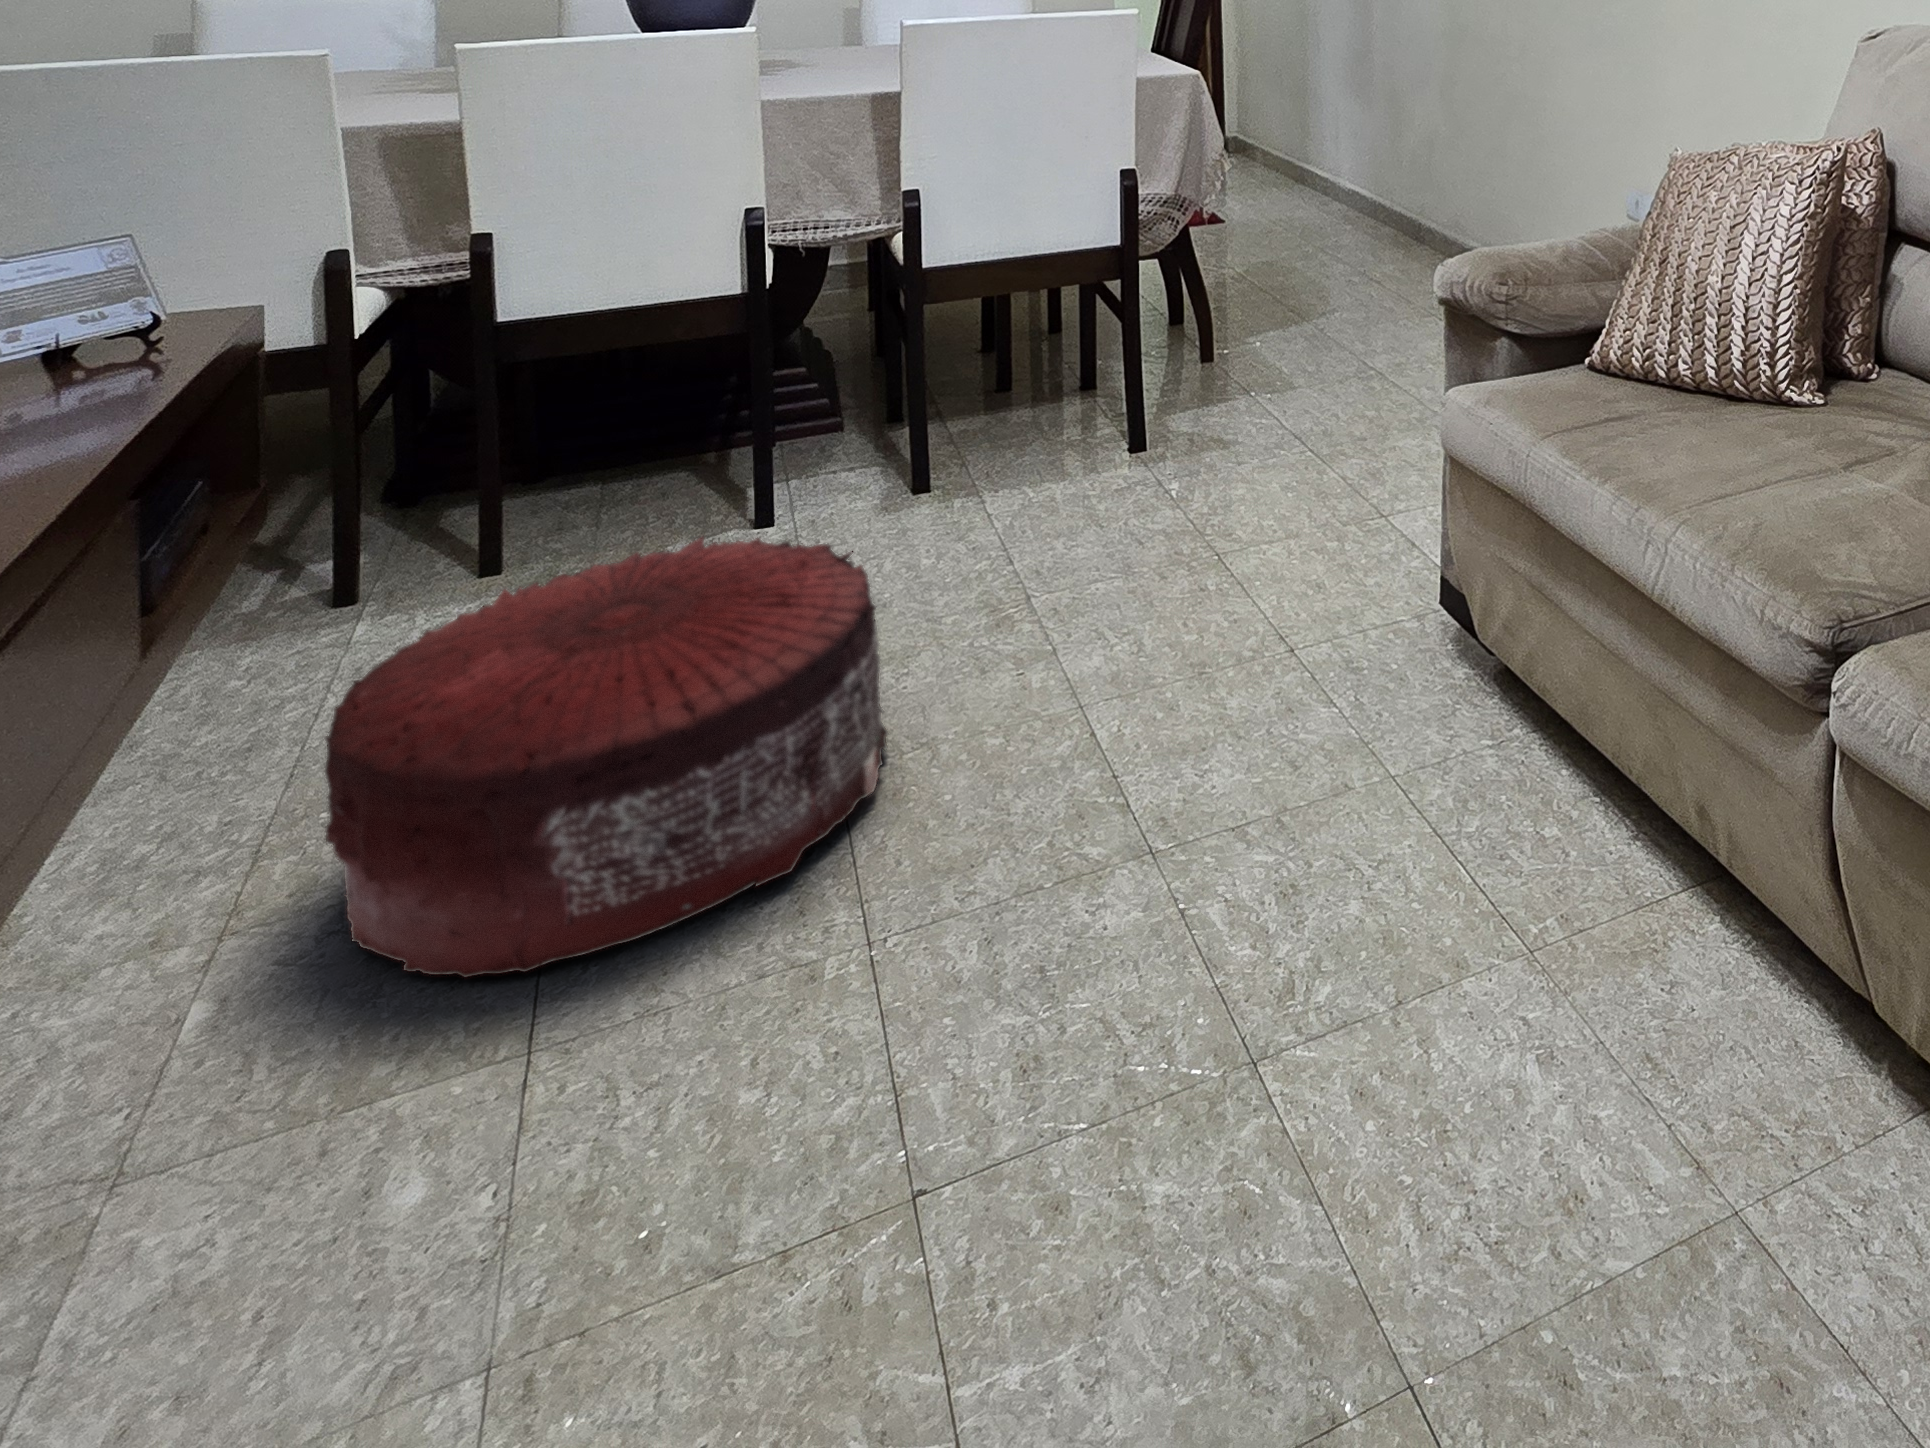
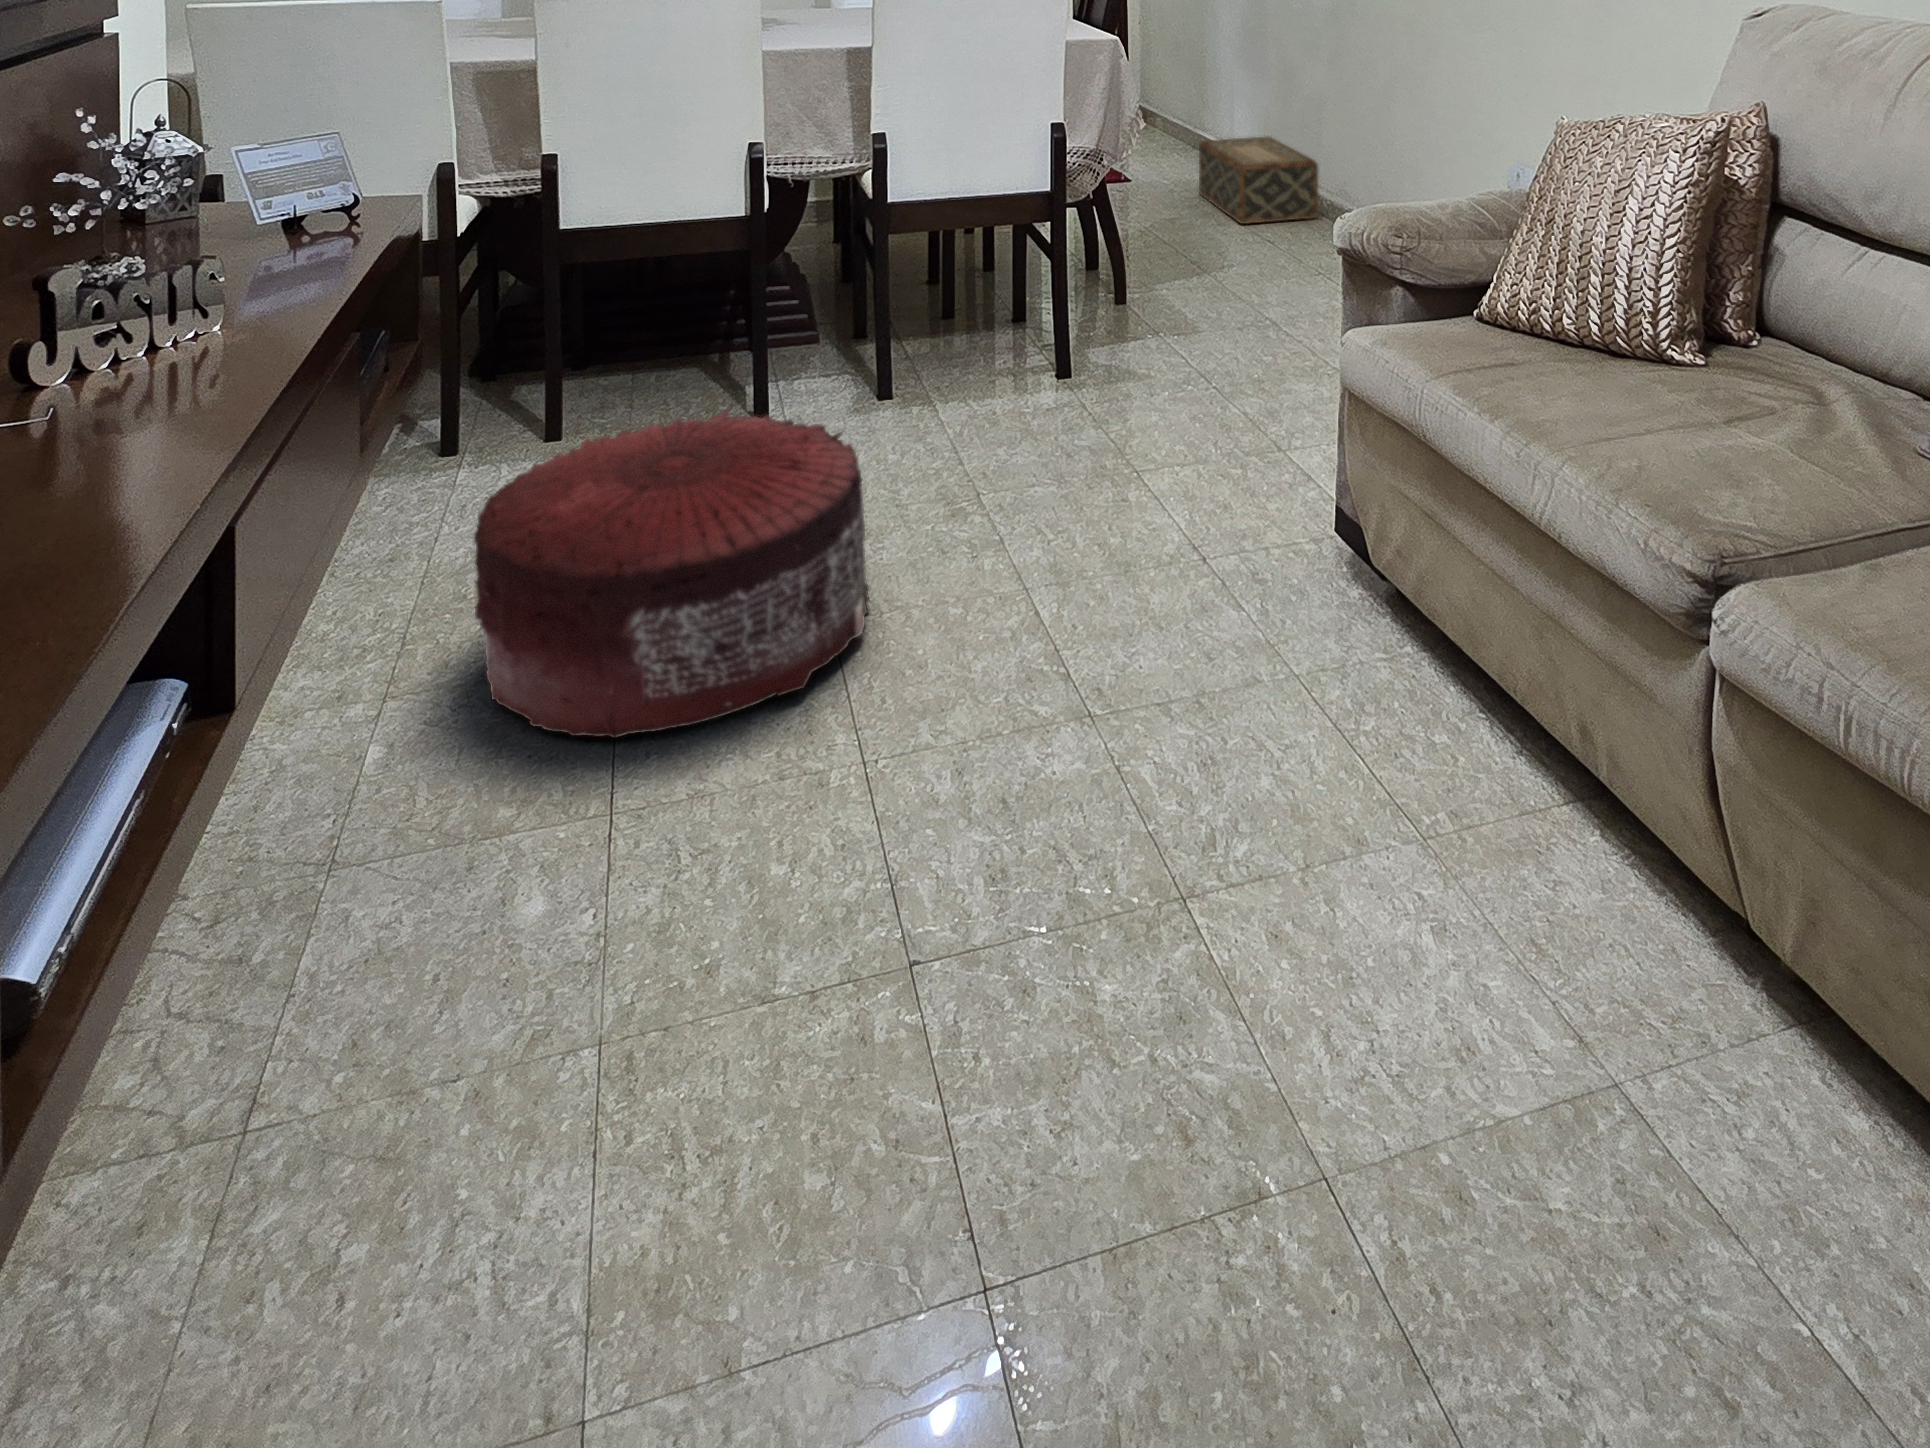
woven basket: none [1311,165,1441,261] -> present [1199,137,1318,224]

